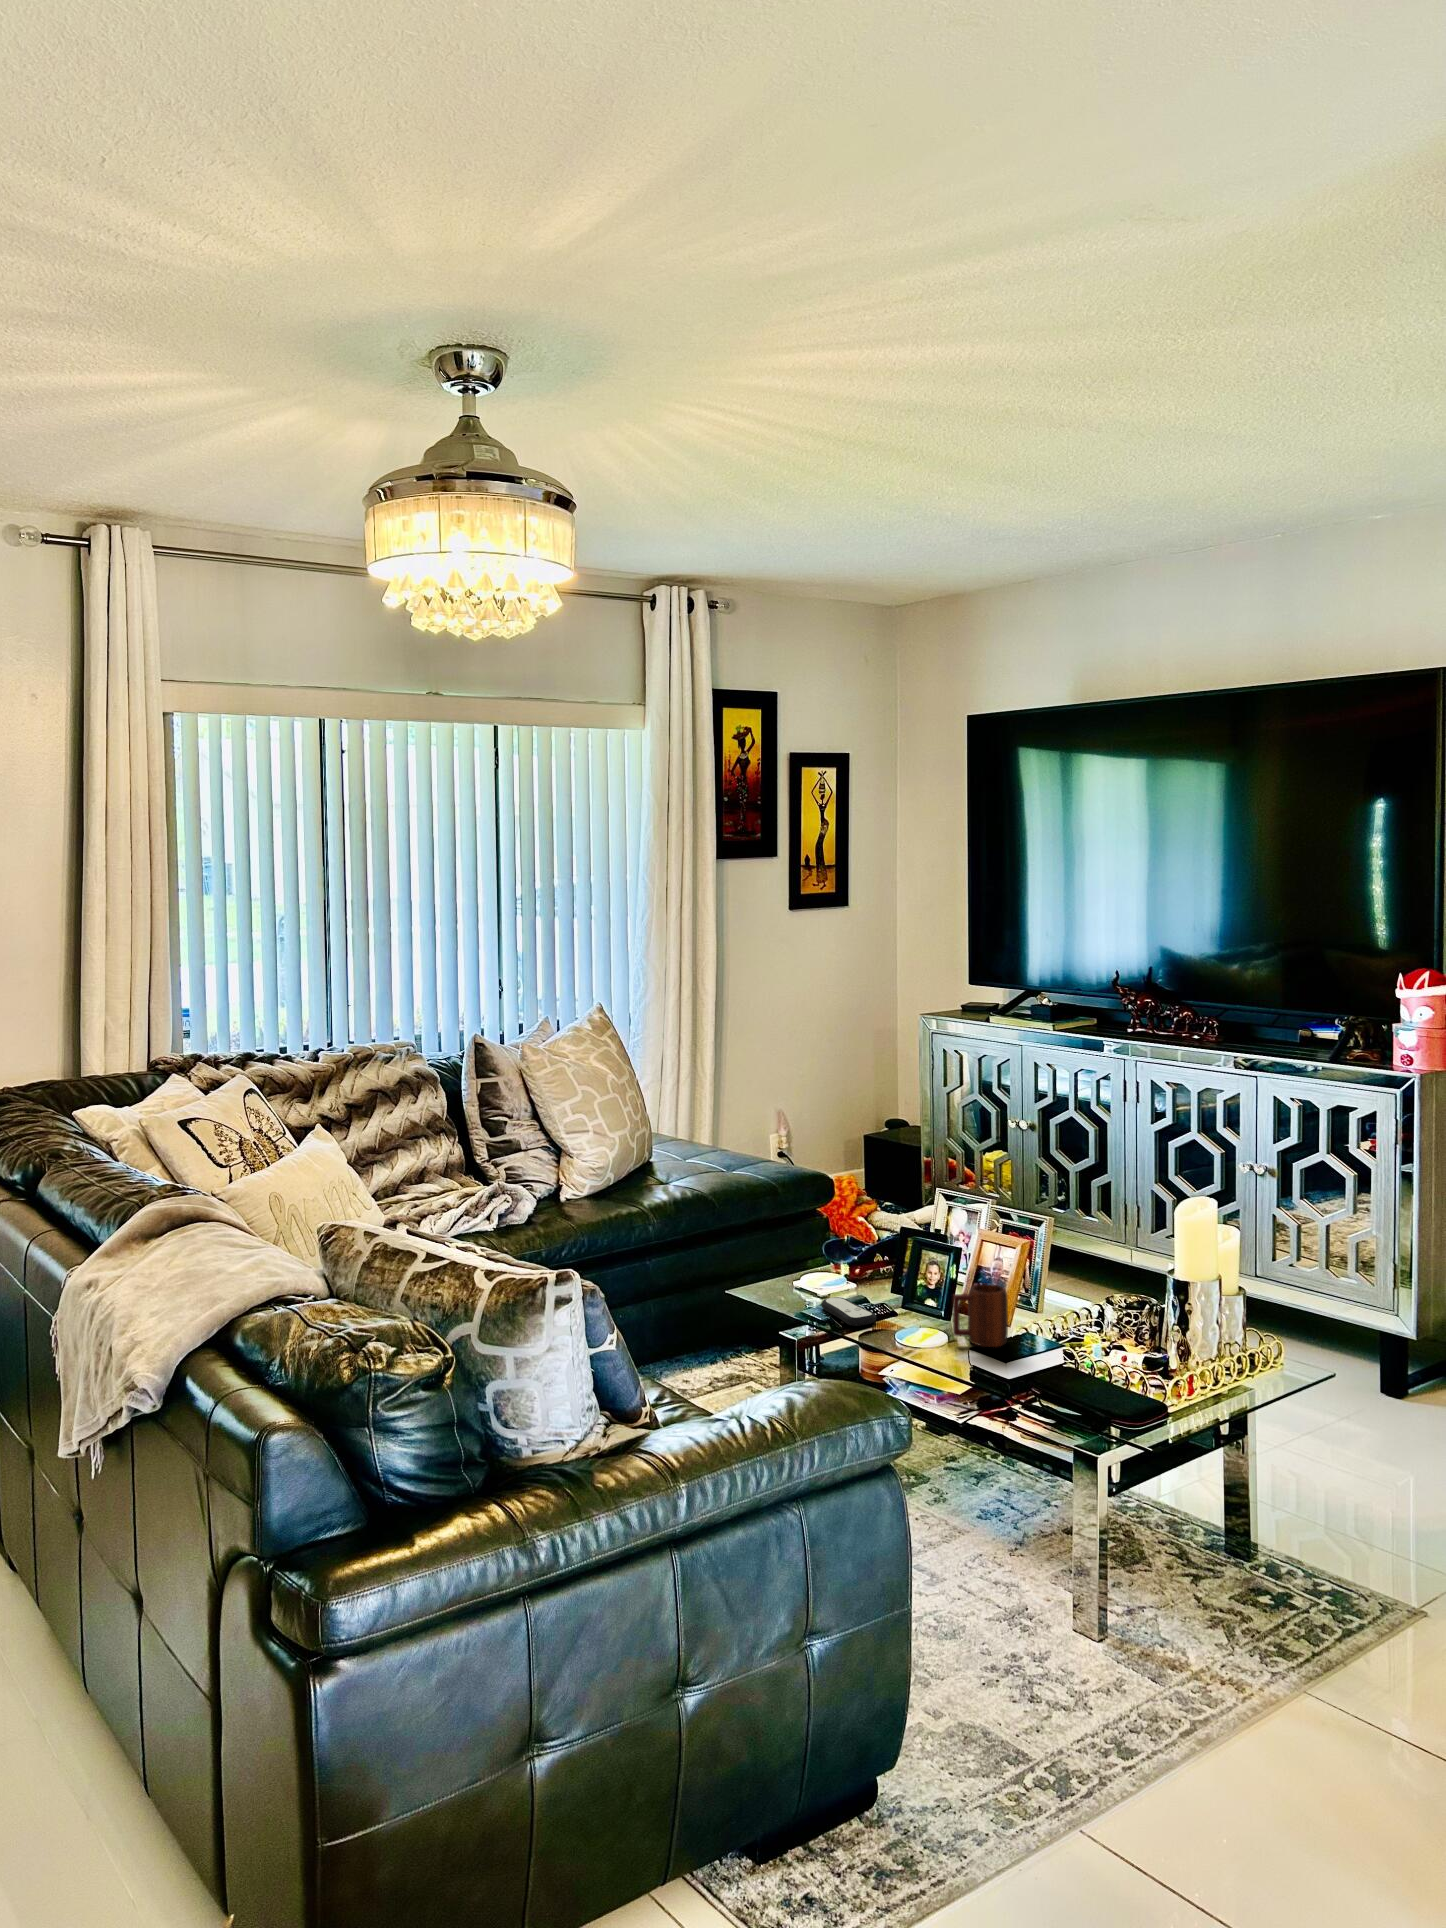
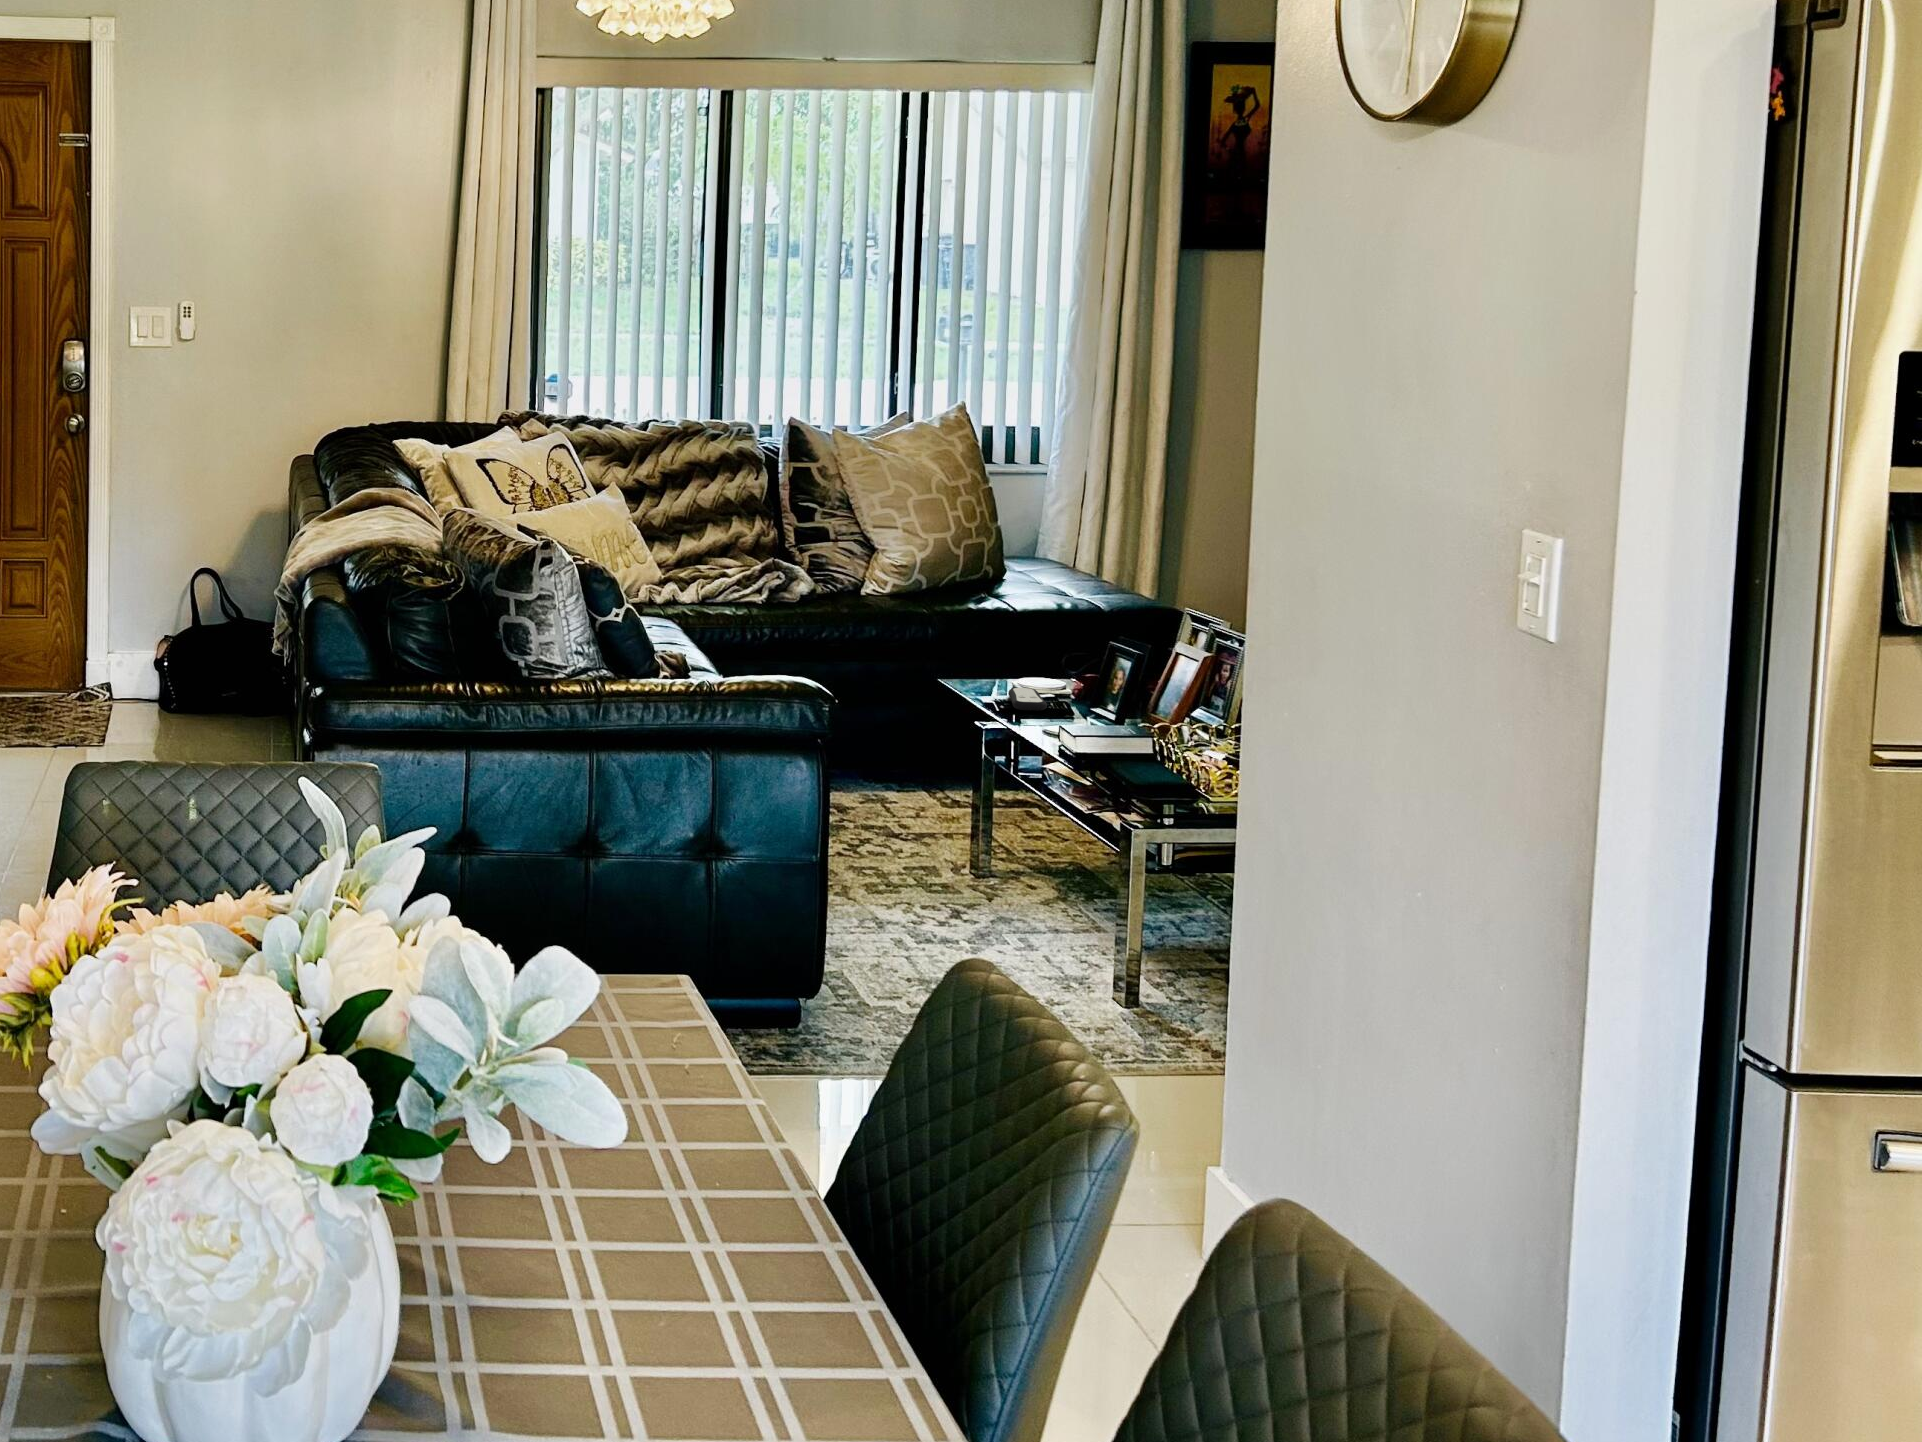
mug: present [953,1284,1008,1347] -> none [1094,677,1152,739]

